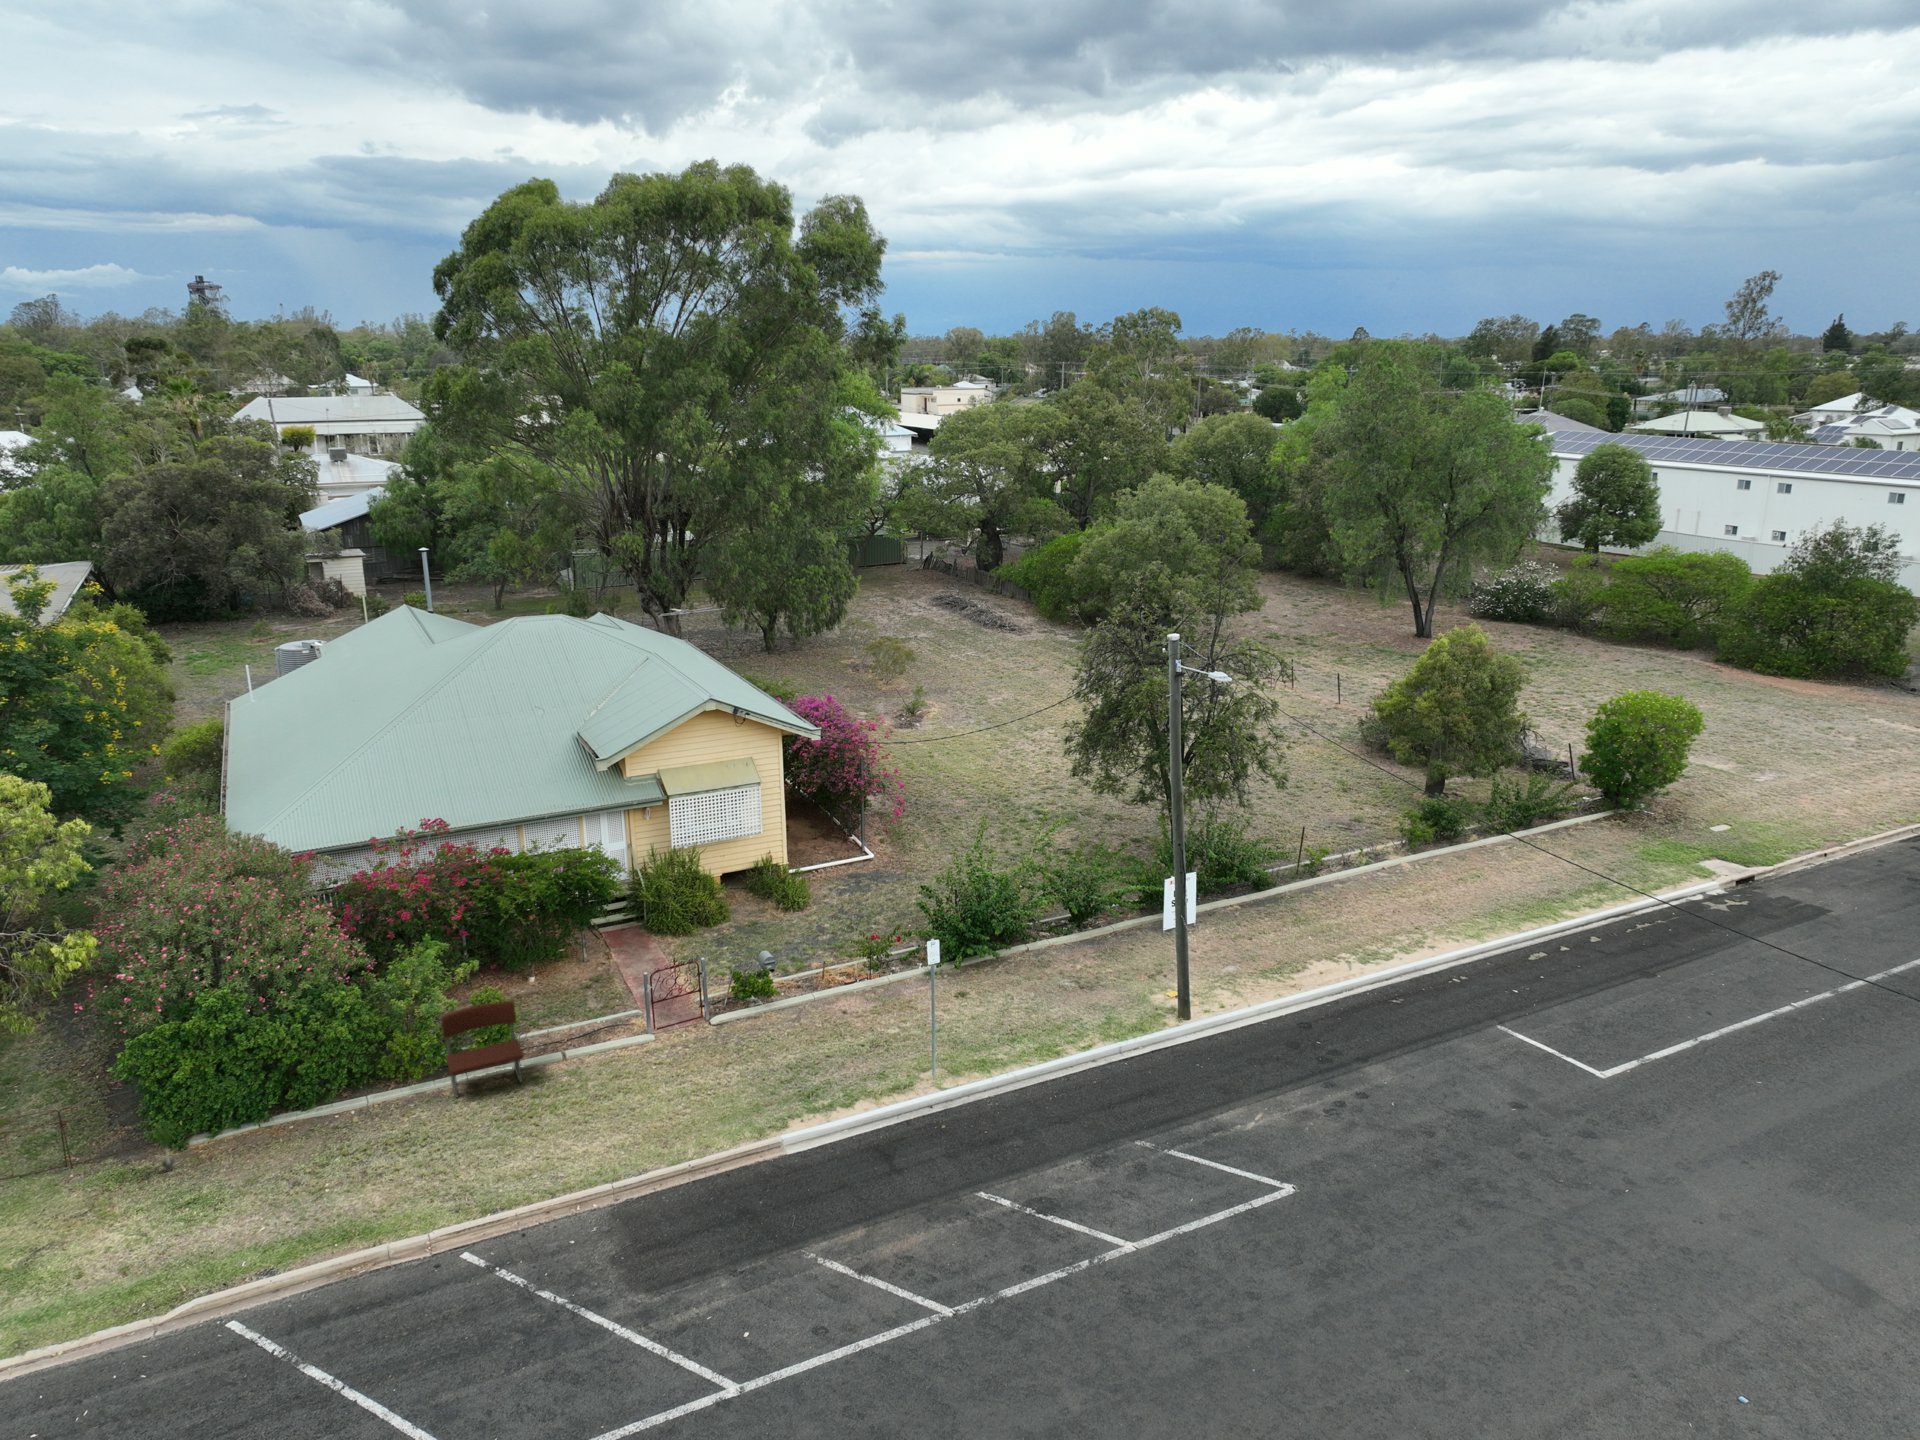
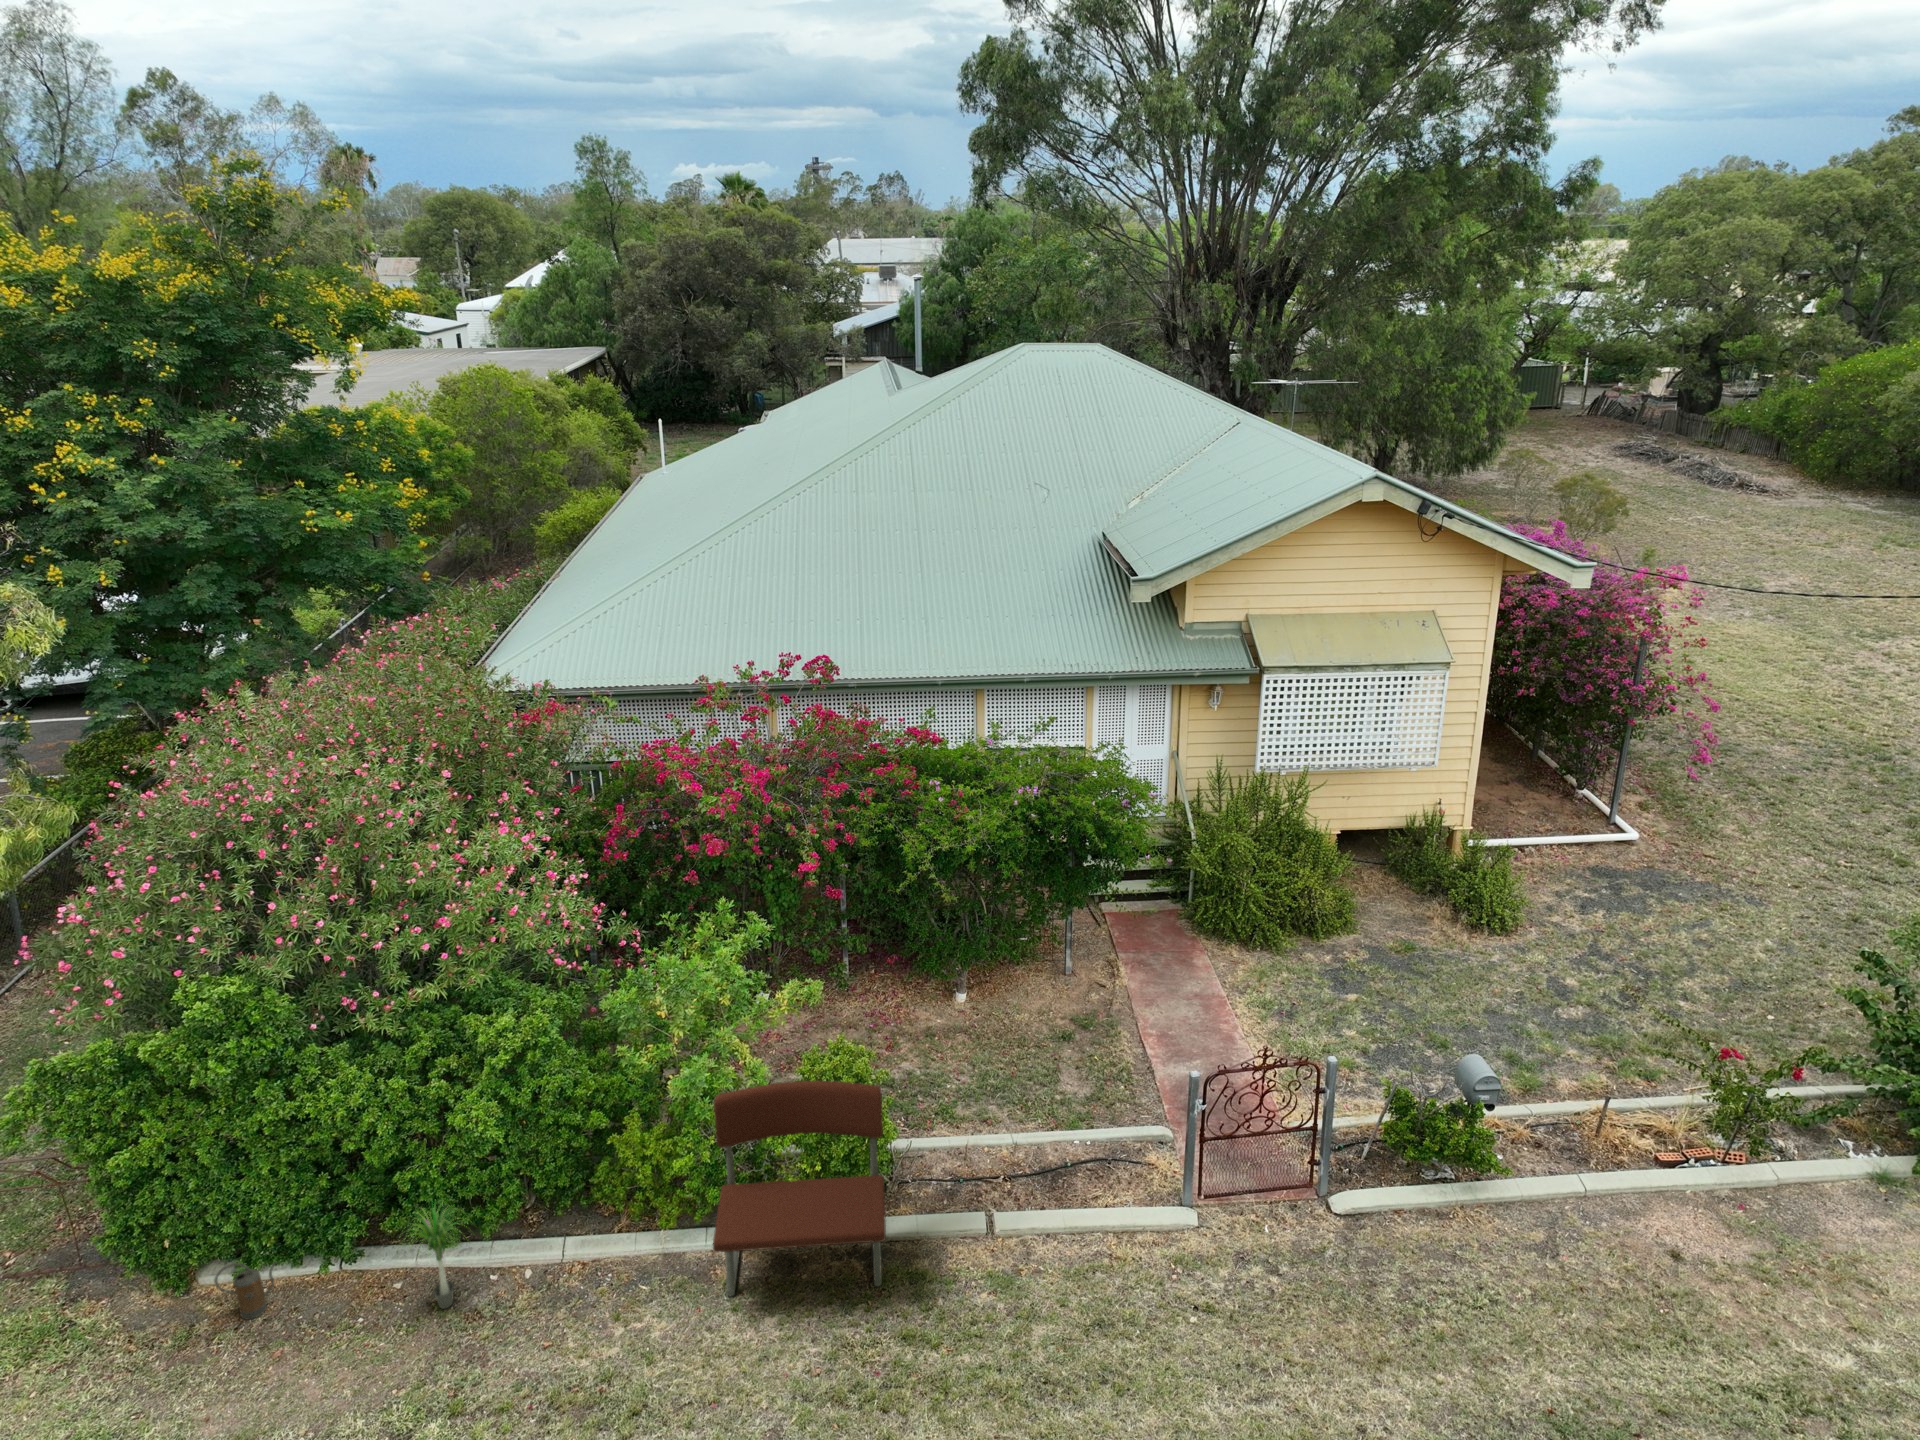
potted plant: present [155,1124,173,1172] -> present [413,1206,458,1309]
watering can: none [214,1124,241,1151] -> present [215,1262,277,1320]

